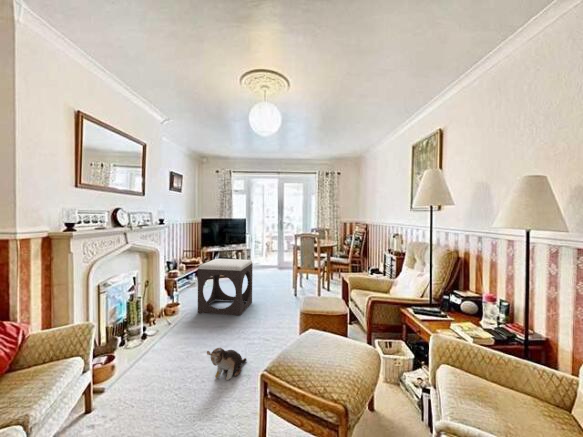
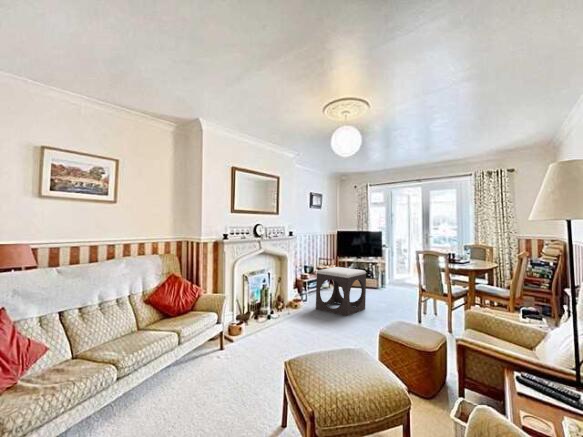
plush toy: present [207,348,246,380] -> none [293,324,328,347]

